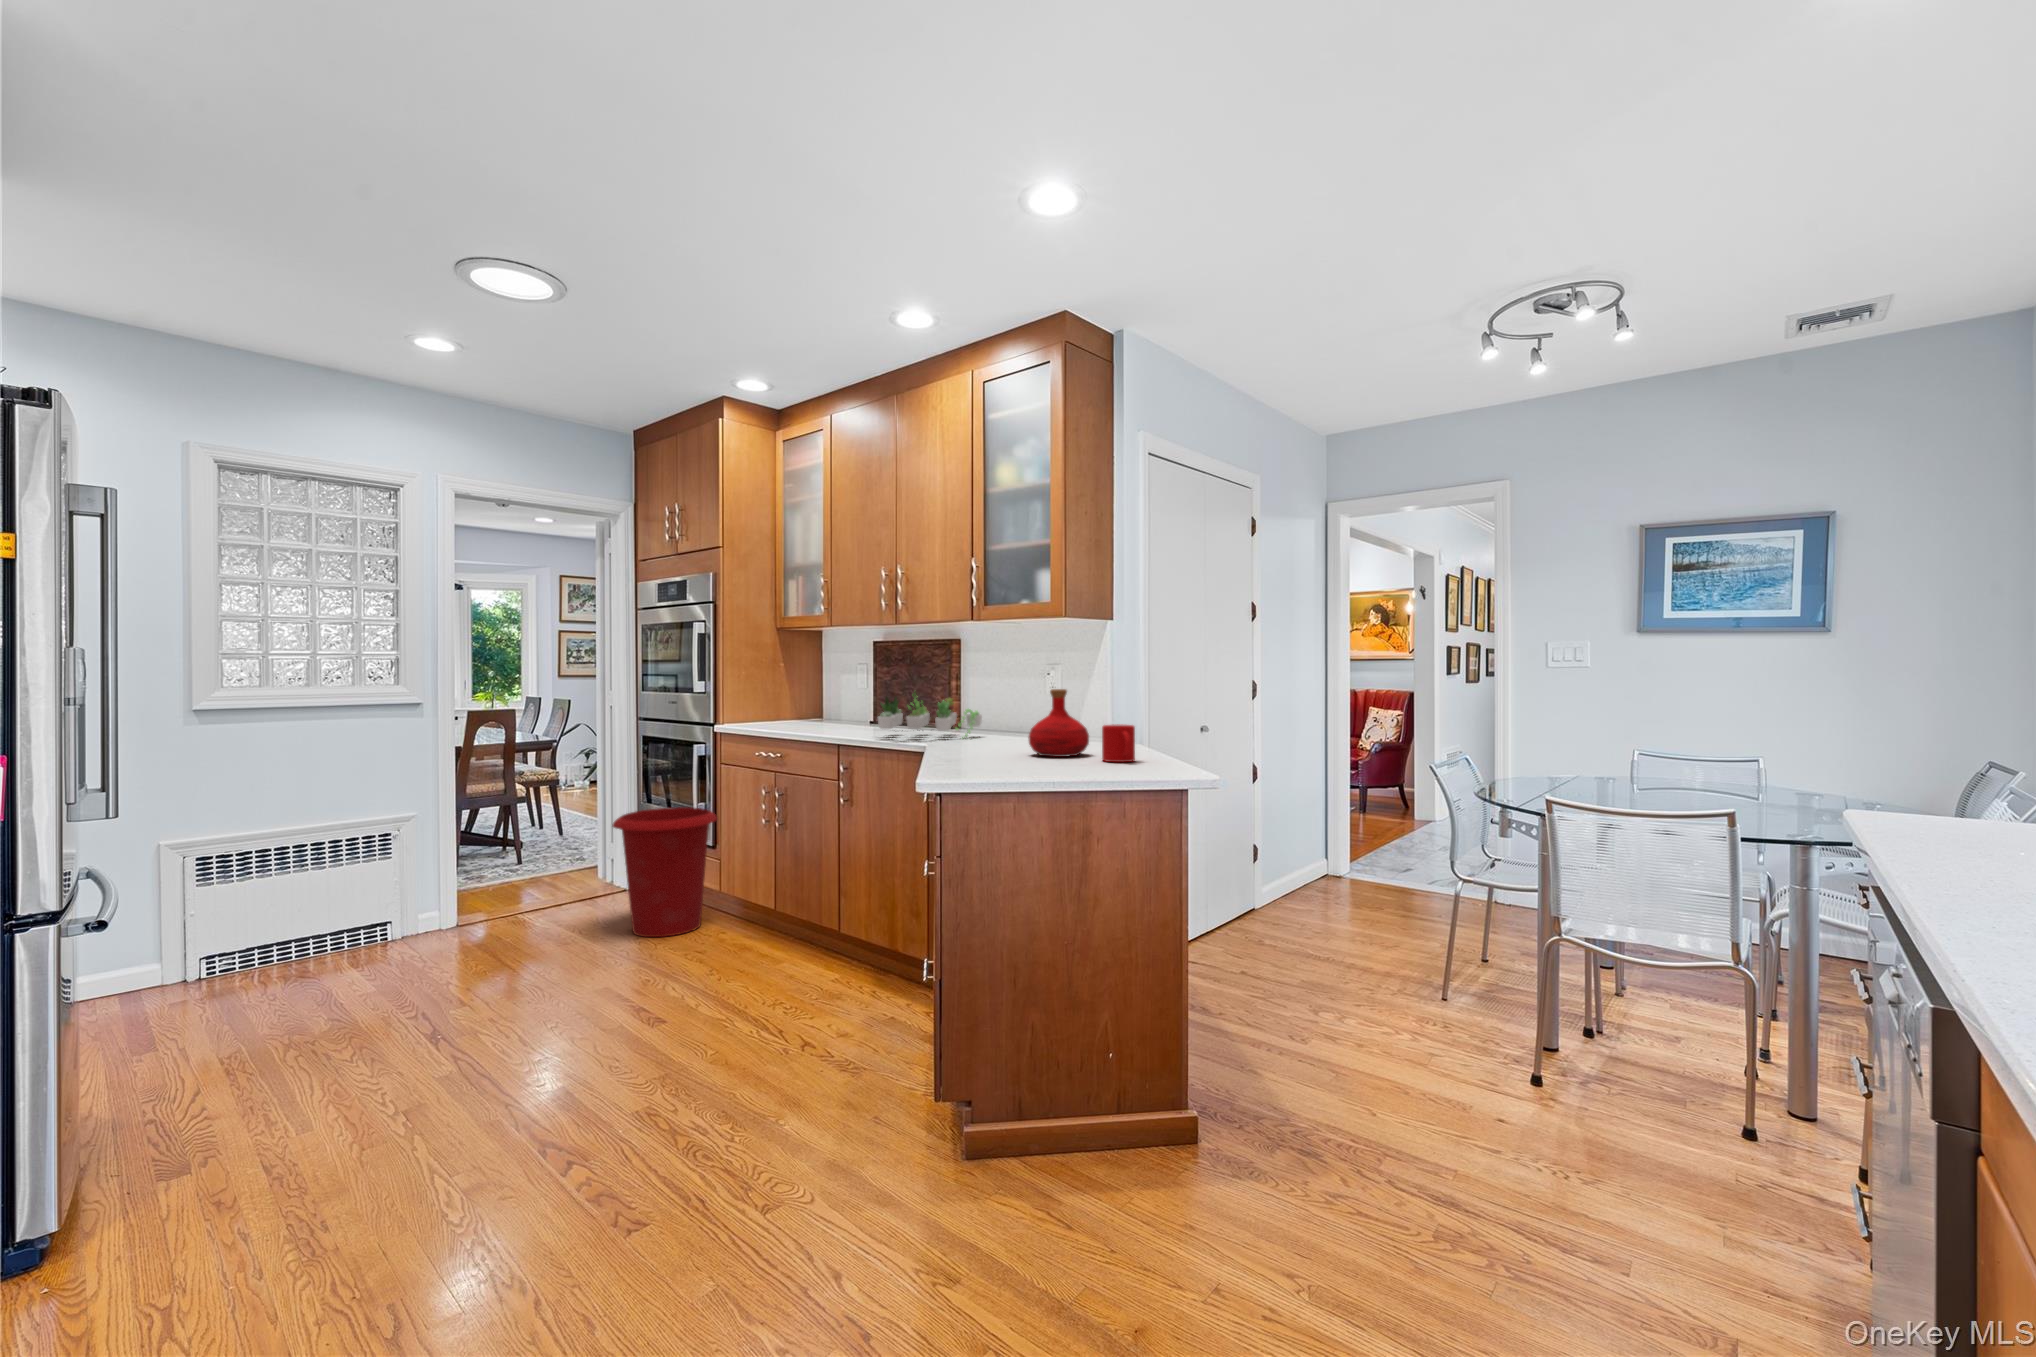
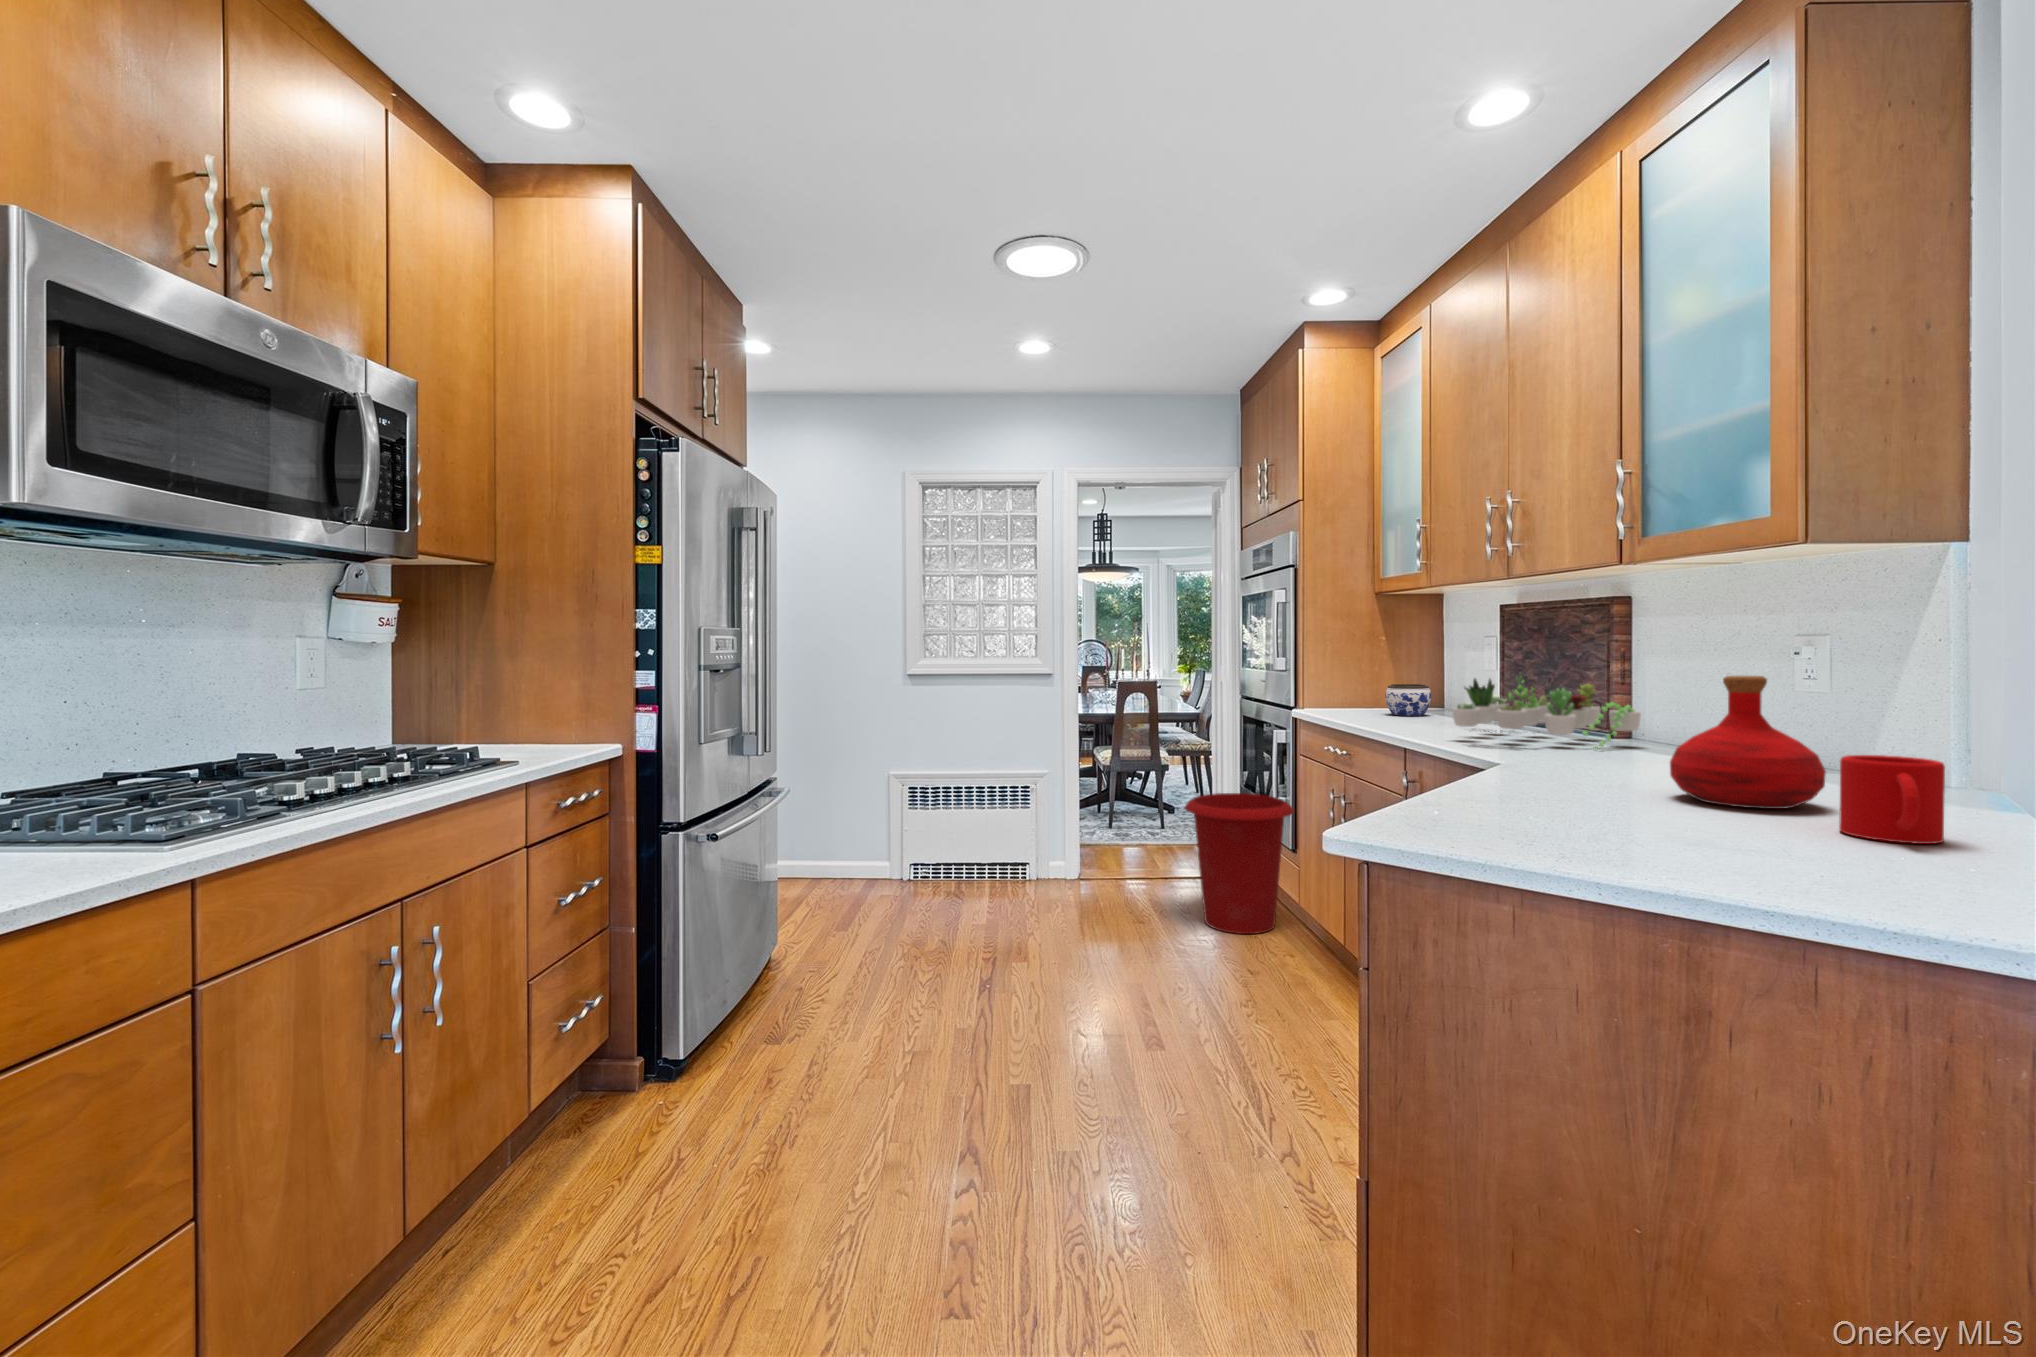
jar: none [796,702,830,727] -> present [1385,684,1431,716]

